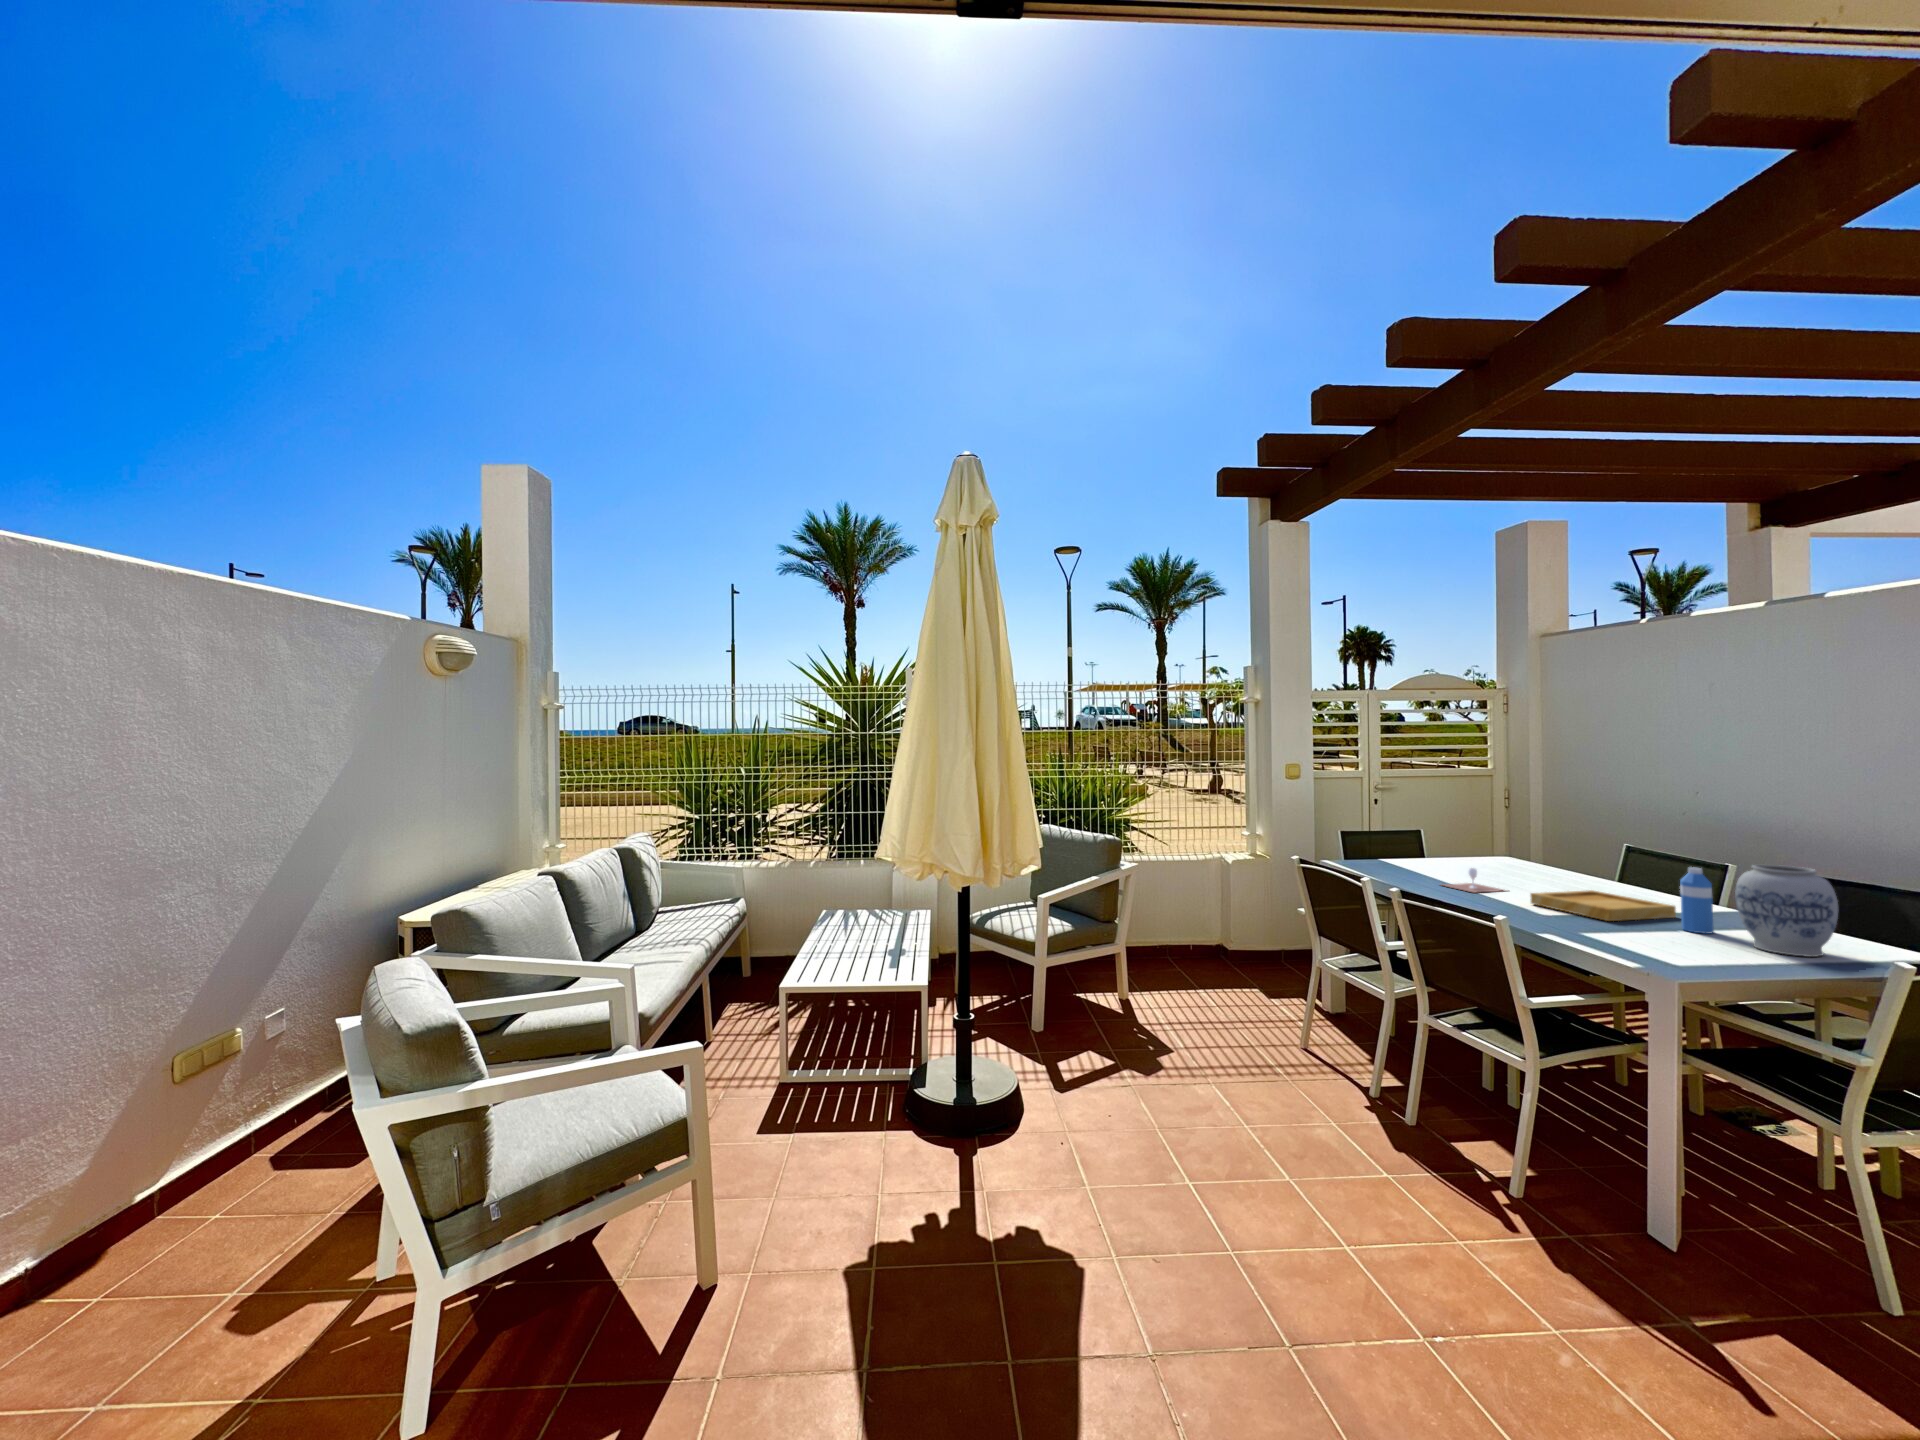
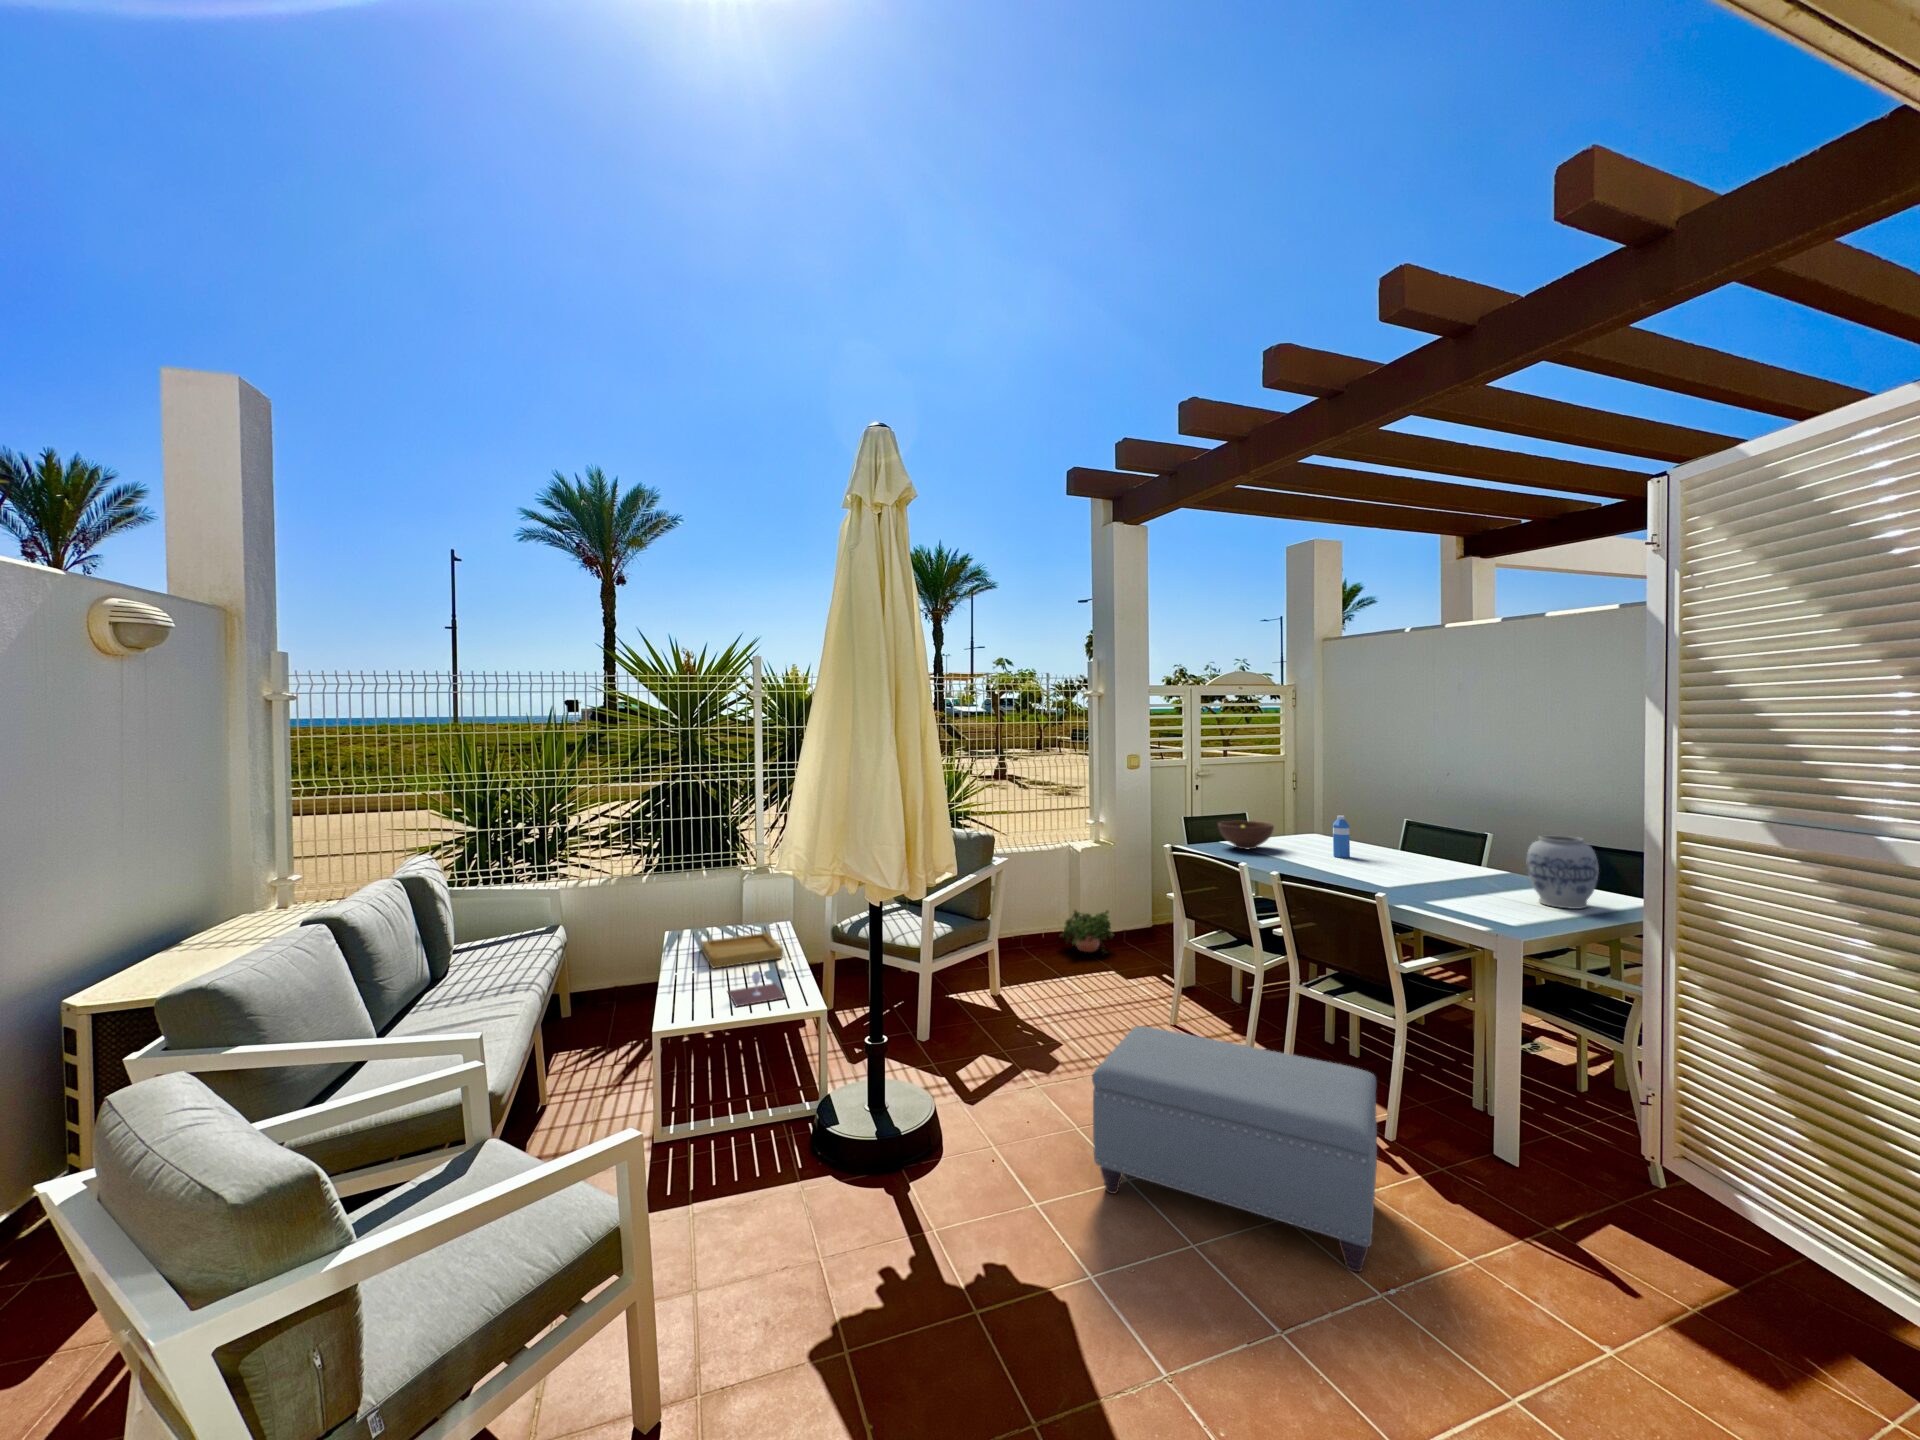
fruit bowl: none [1378,837,1445,869] -> present [1218,821,1274,849]
water bottle: present [1680,867,1714,934] -> present [1333,816,1350,858]
wine glass: present [1443,868,1504,893] -> present [728,971,786,1006]
tray: present [1531,890,1676,921] -> present [701,933,783,968]
potted plant: none [1207,923,1267,974] -> present [1061,910,1113,952]
ottoman: none [1146,1033,1467,1313] -> present [1092,1026,1377,1272]

